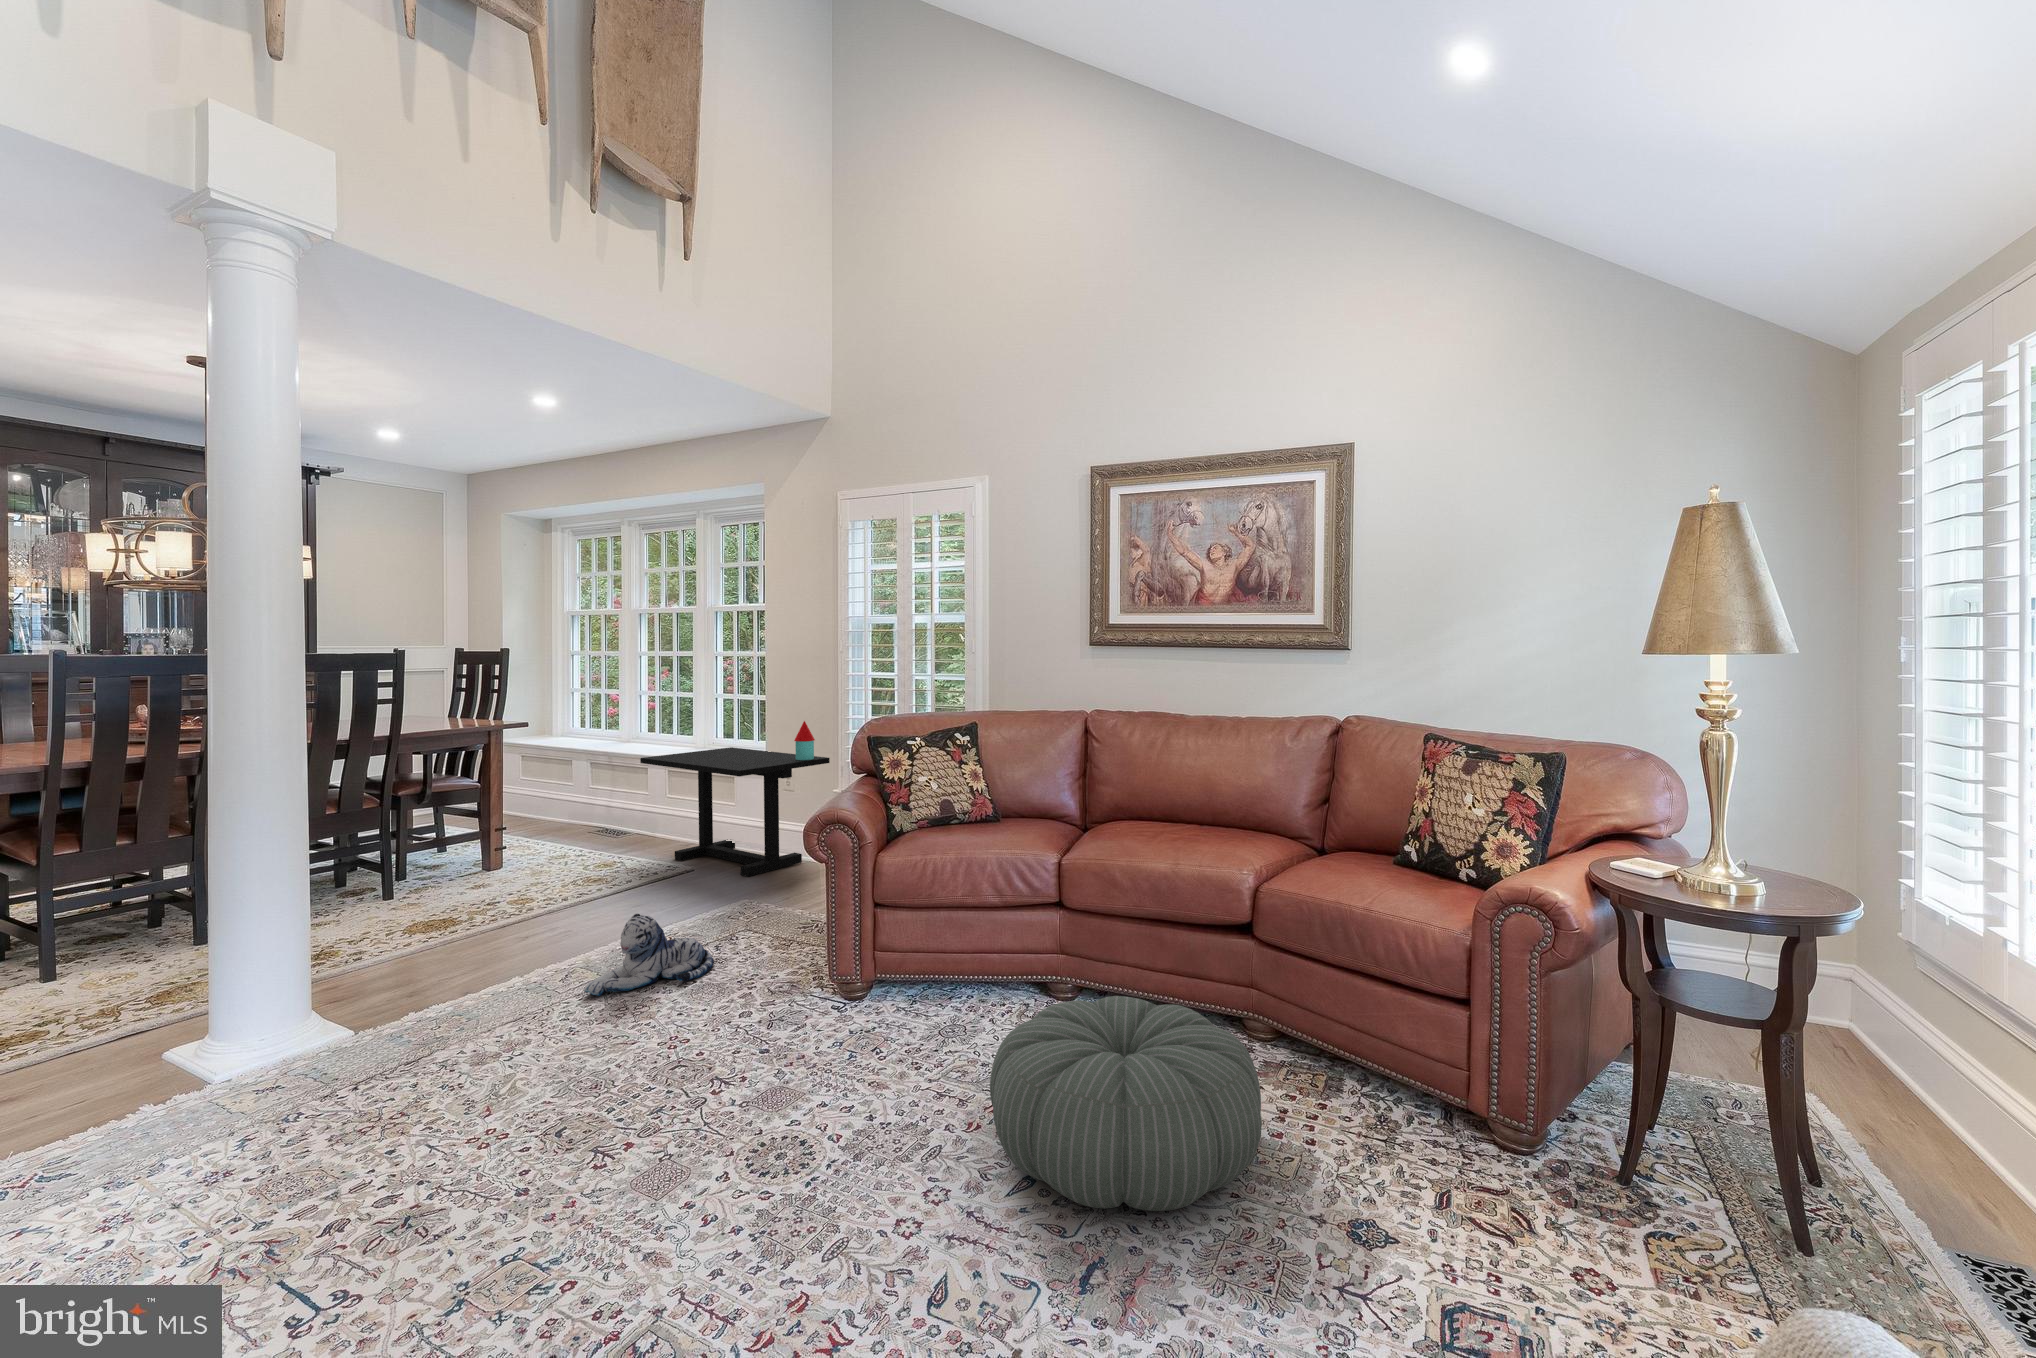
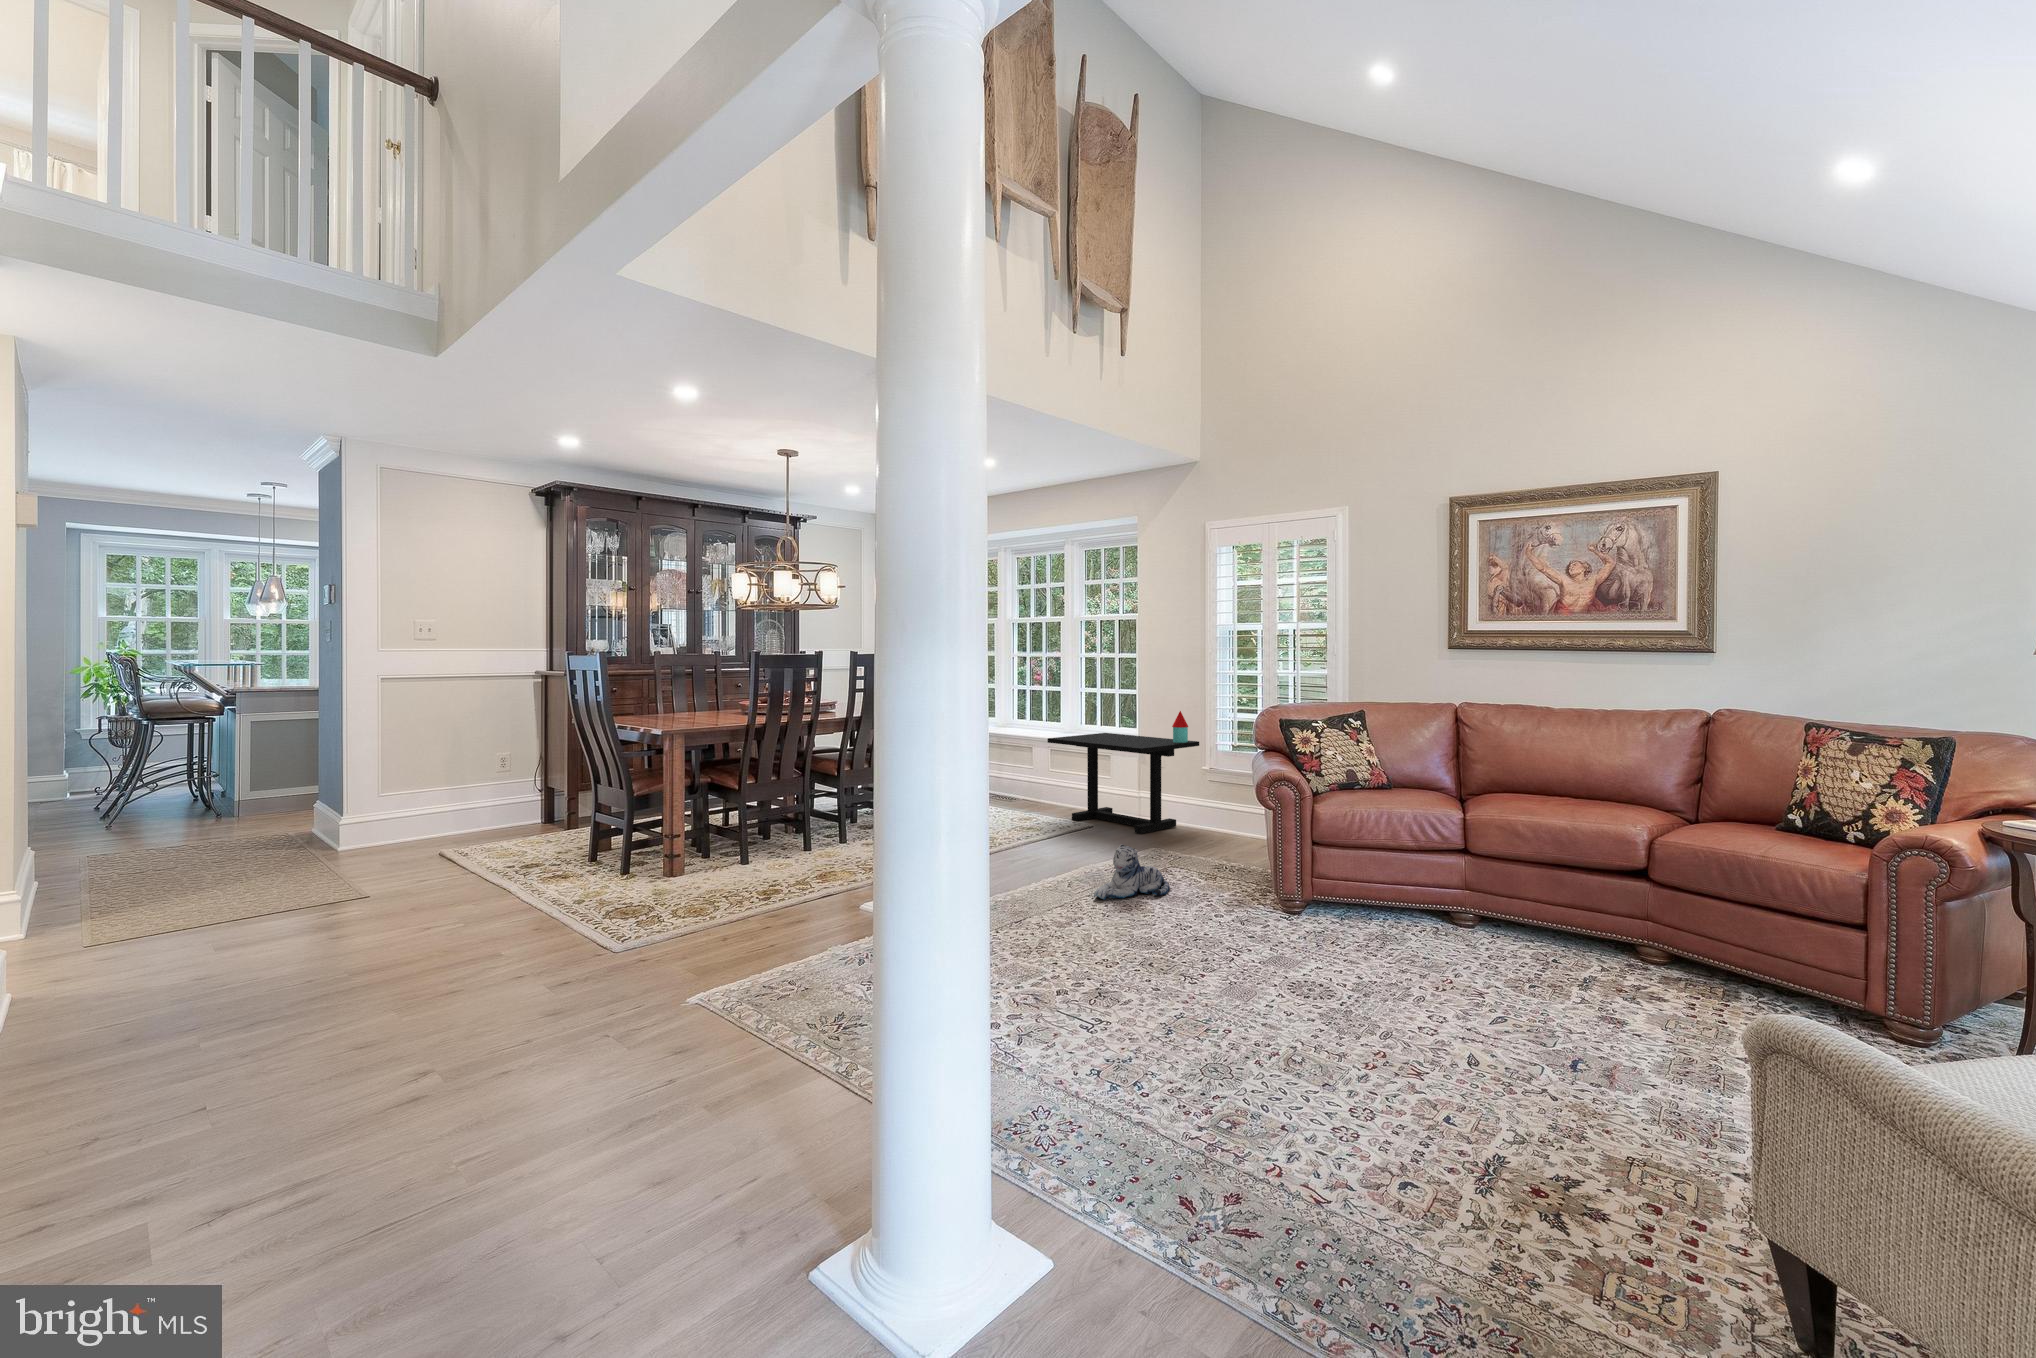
pouf: present [990,996,1261,1211] -> none [1461,909,1694,1041]

